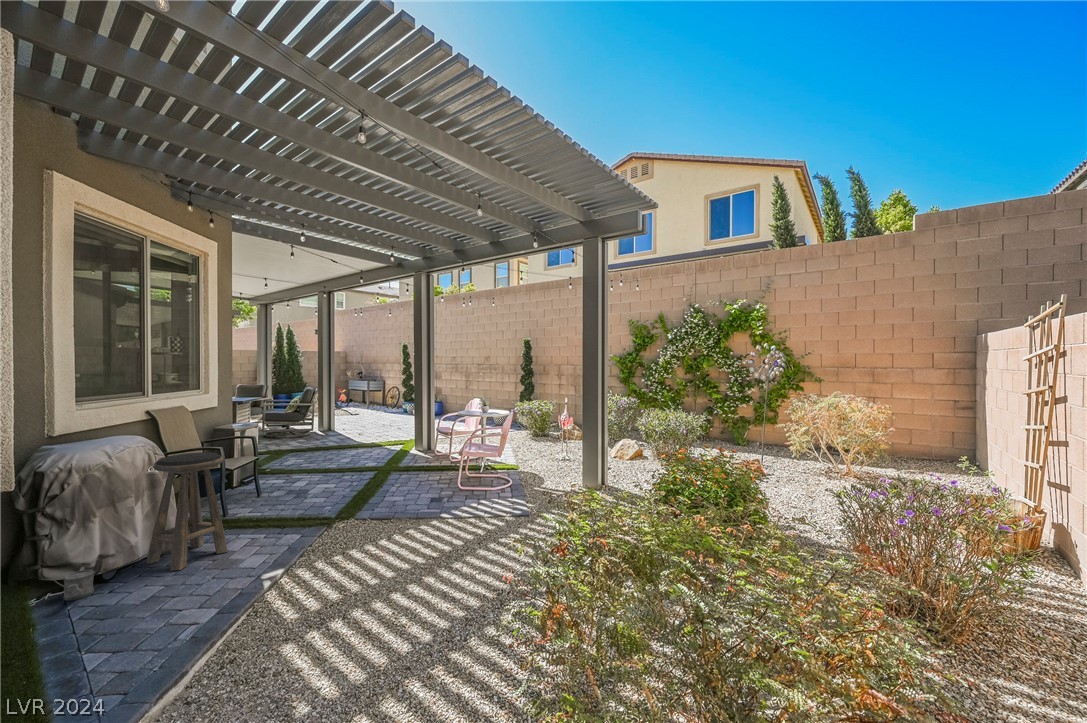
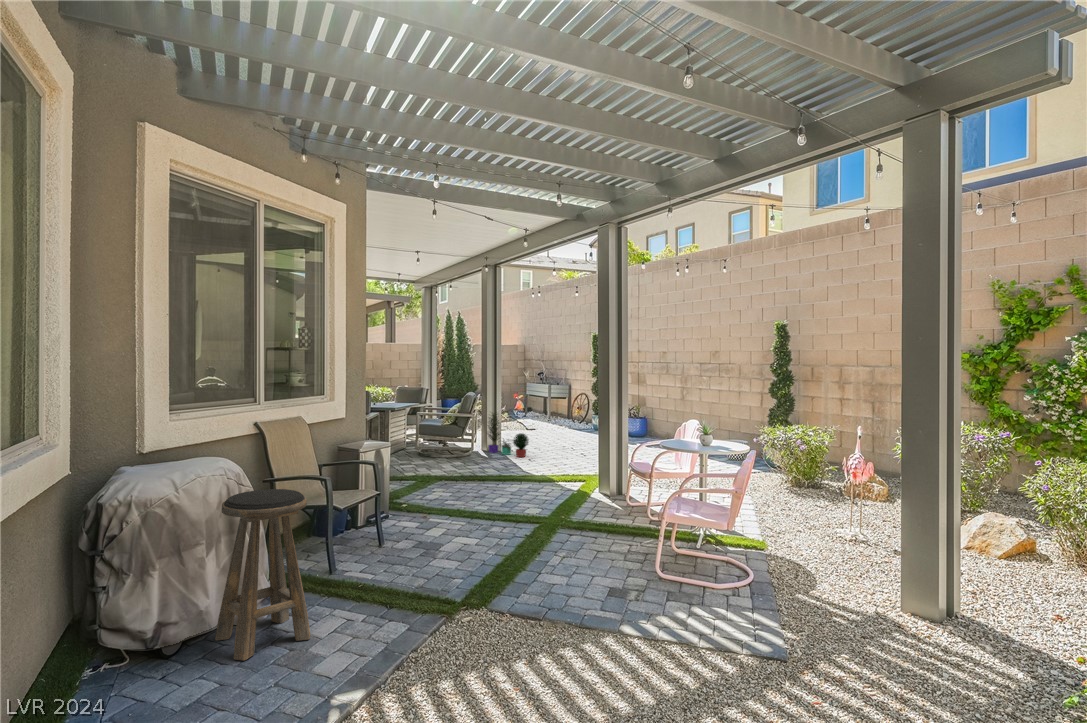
potted plant: none [323,401,358,433] -> present [488,414,528,457]
watering can: present [63,567,95,600] -> none [101,637,144,685]

